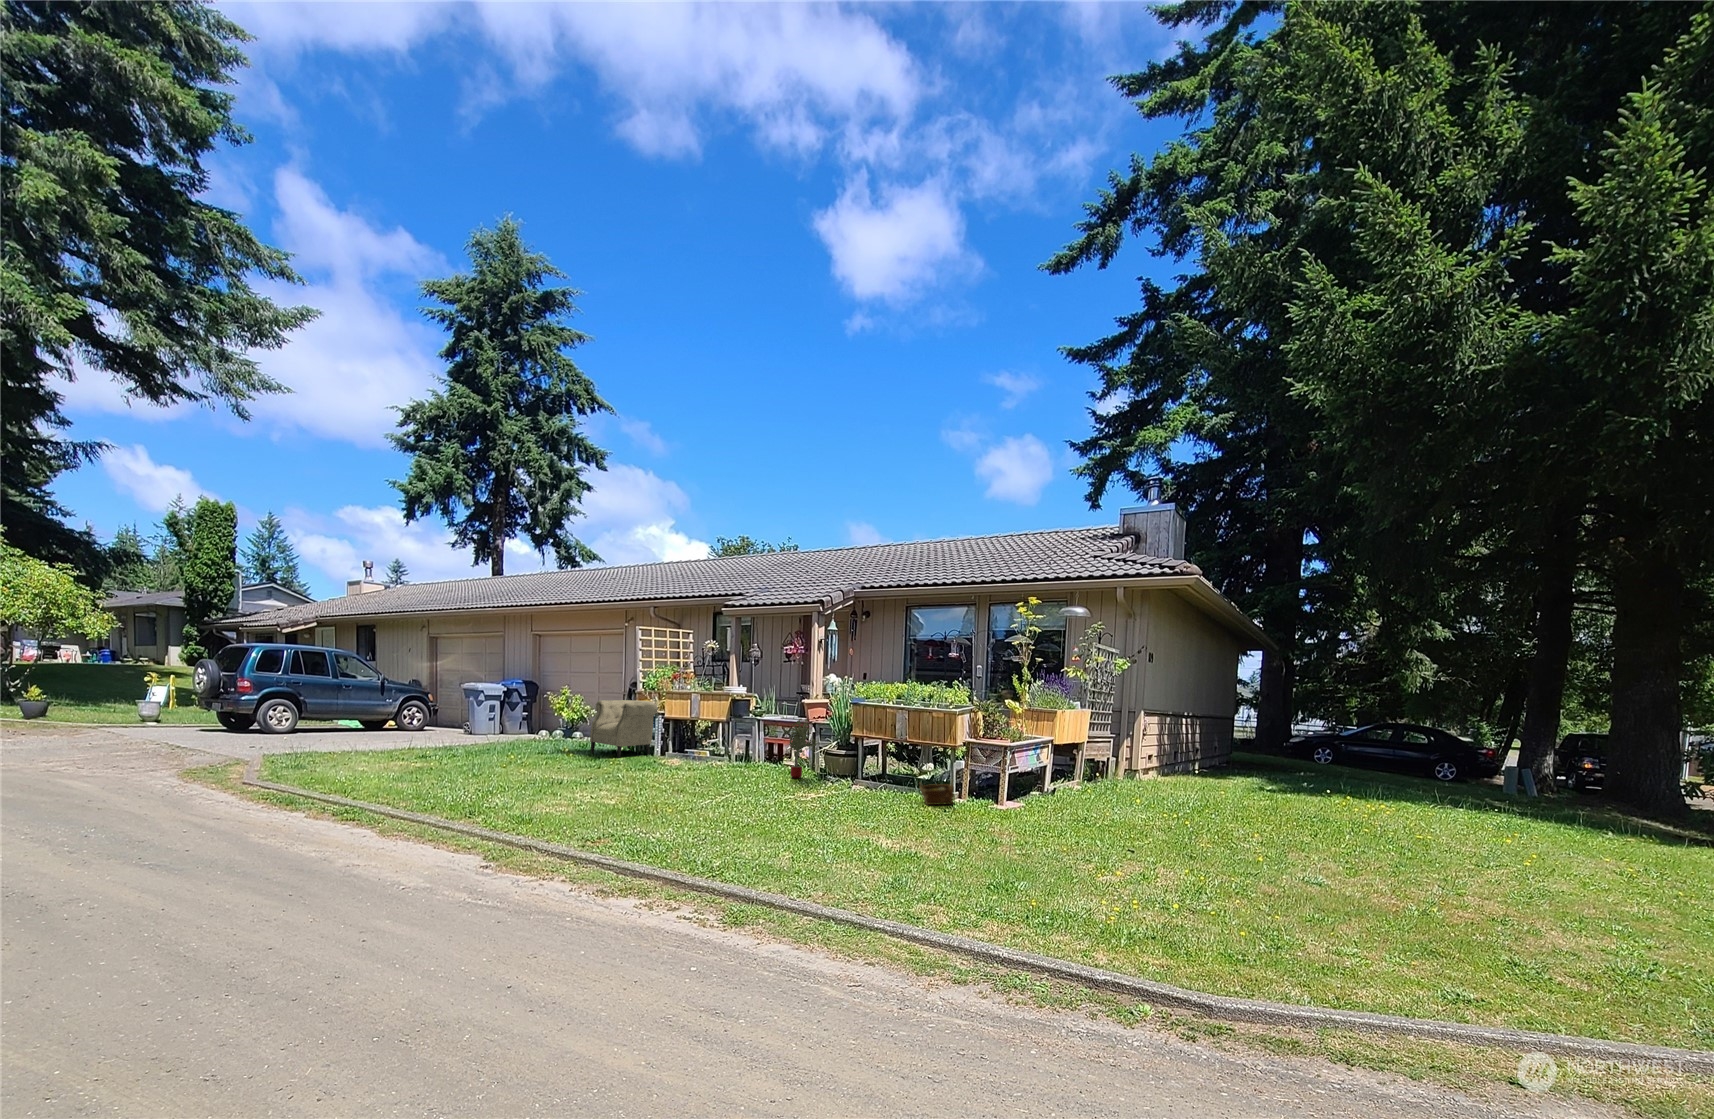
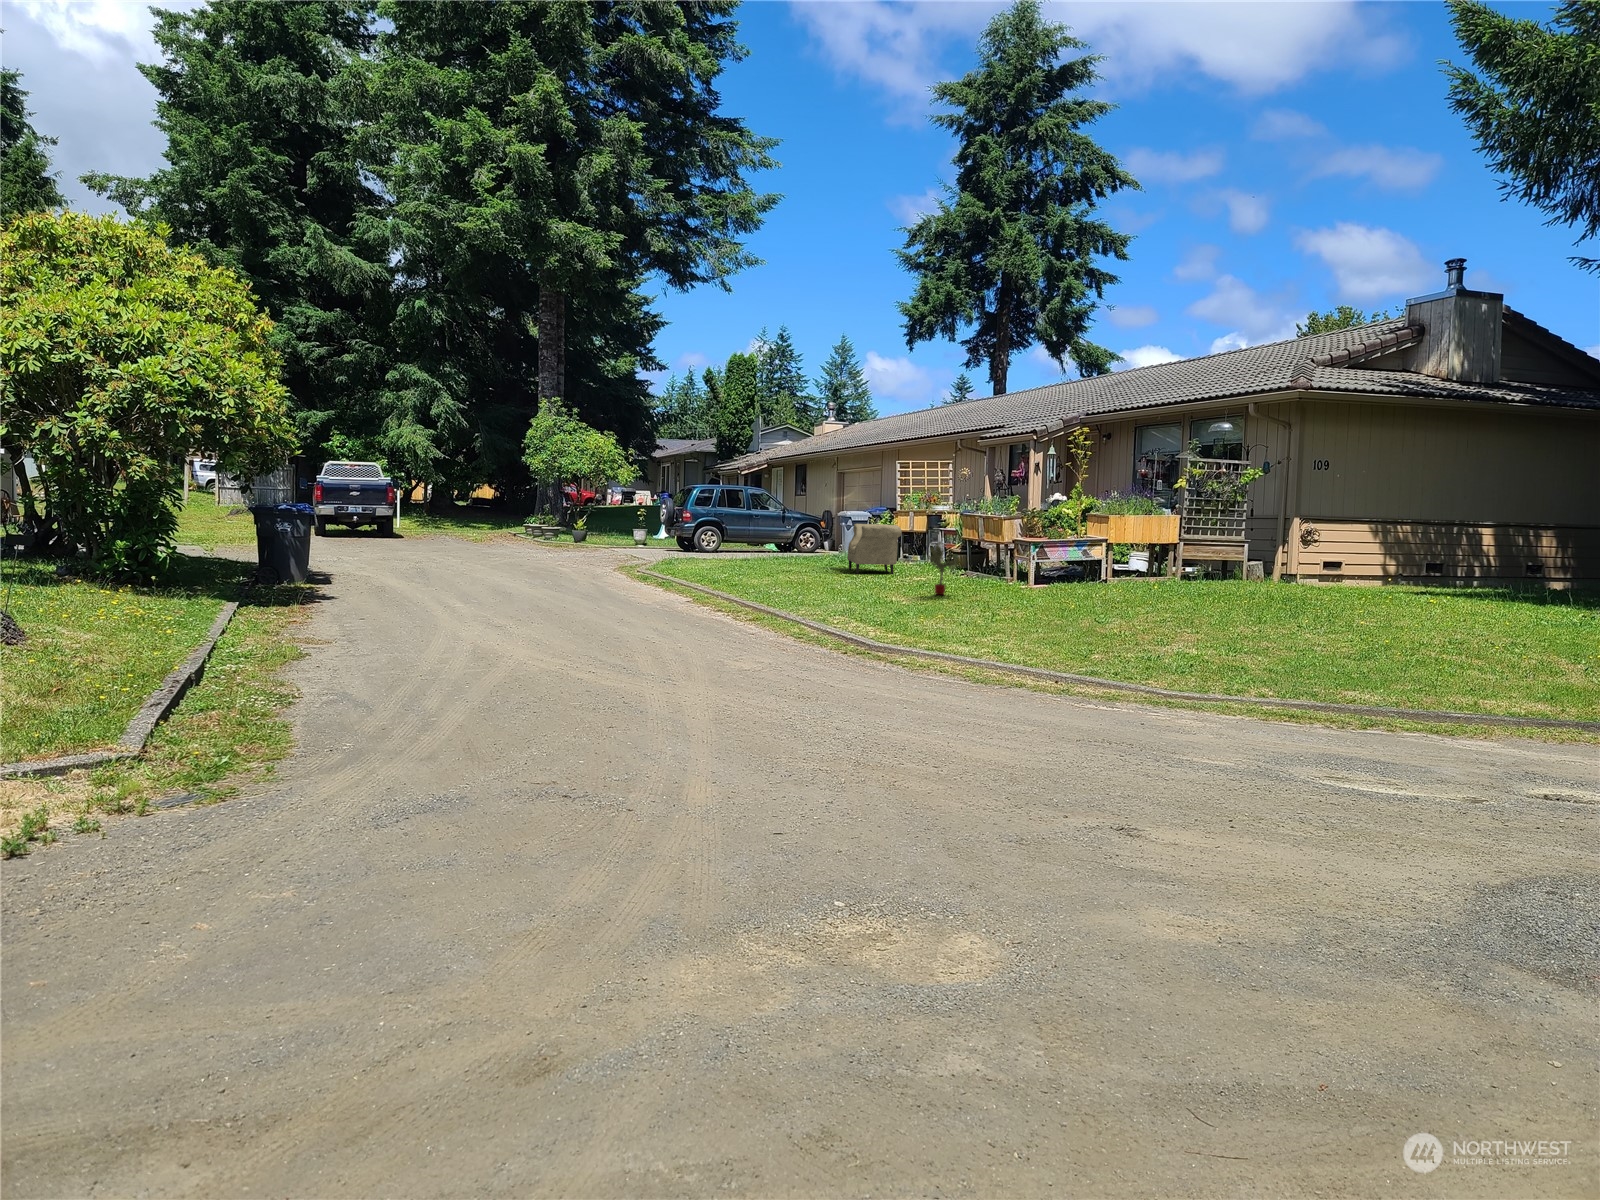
woven basket: present [920,781,954,805] -> none [959,595,994,618]

